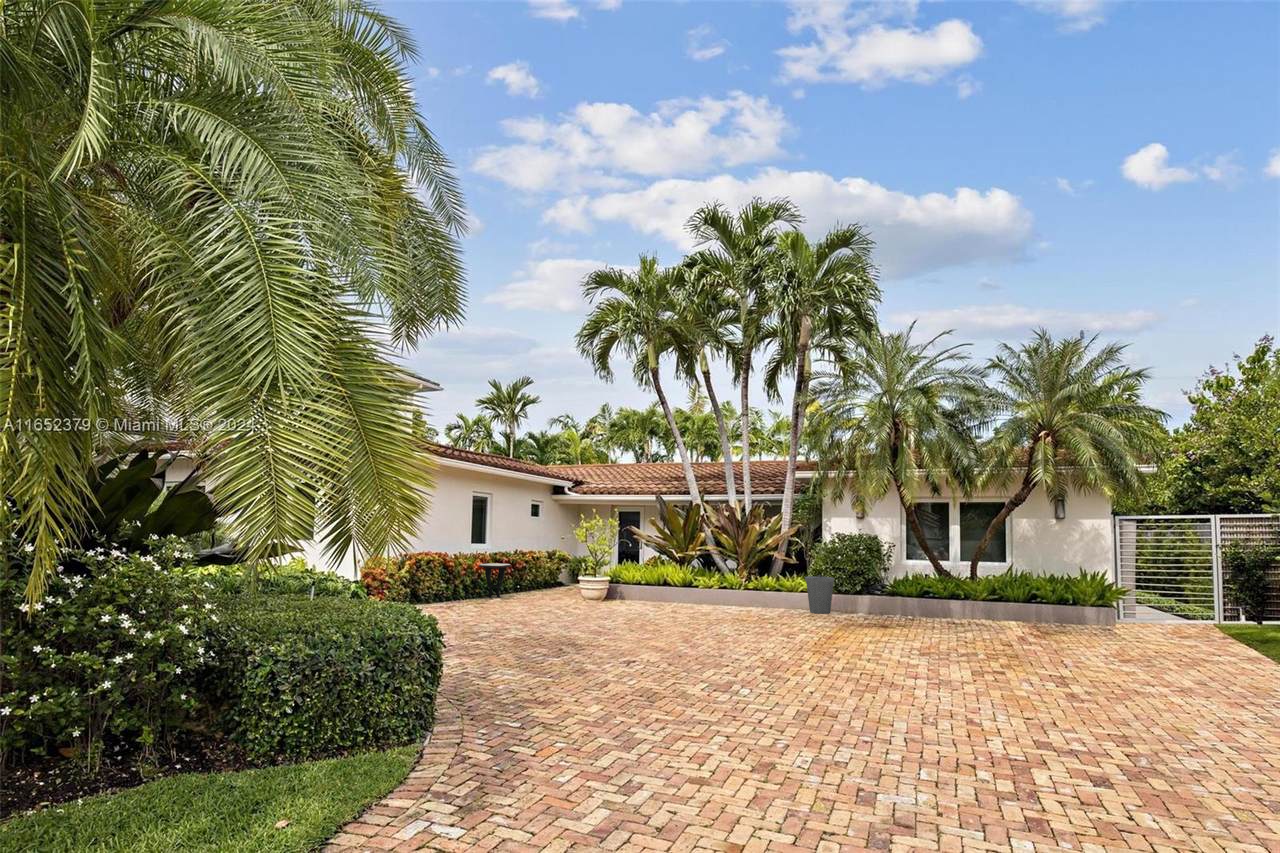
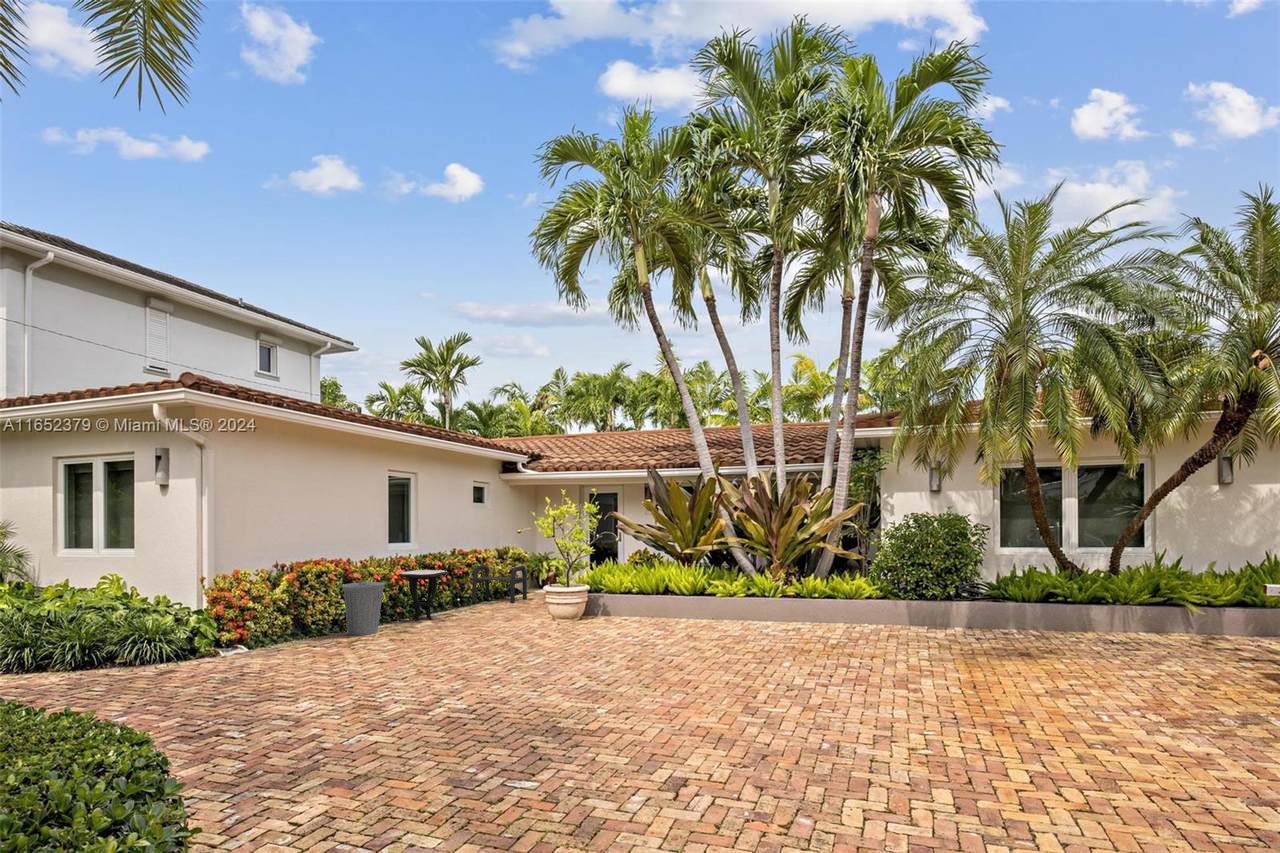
bench: none [528,563,568,591] -> present [472,565,527,603]
trash can: present [805,575,835,614] -> present [342,580,385,636]

